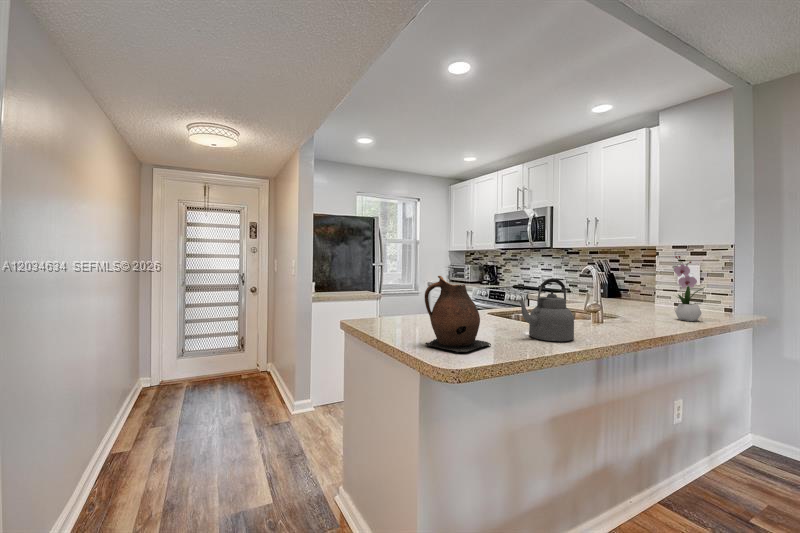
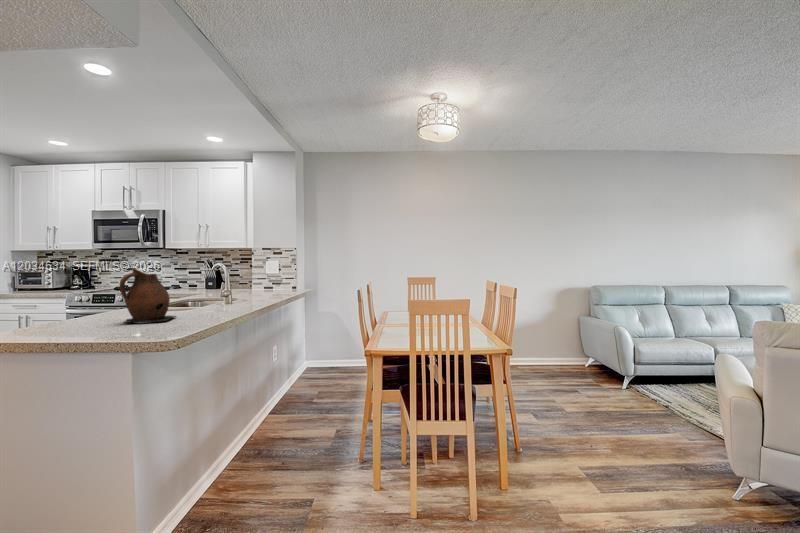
flower arrangement: present [674,256,703,321] -> none [269,254,285,295]
kettle: present [515,279,574,341] -> none [186,269,225,311]

